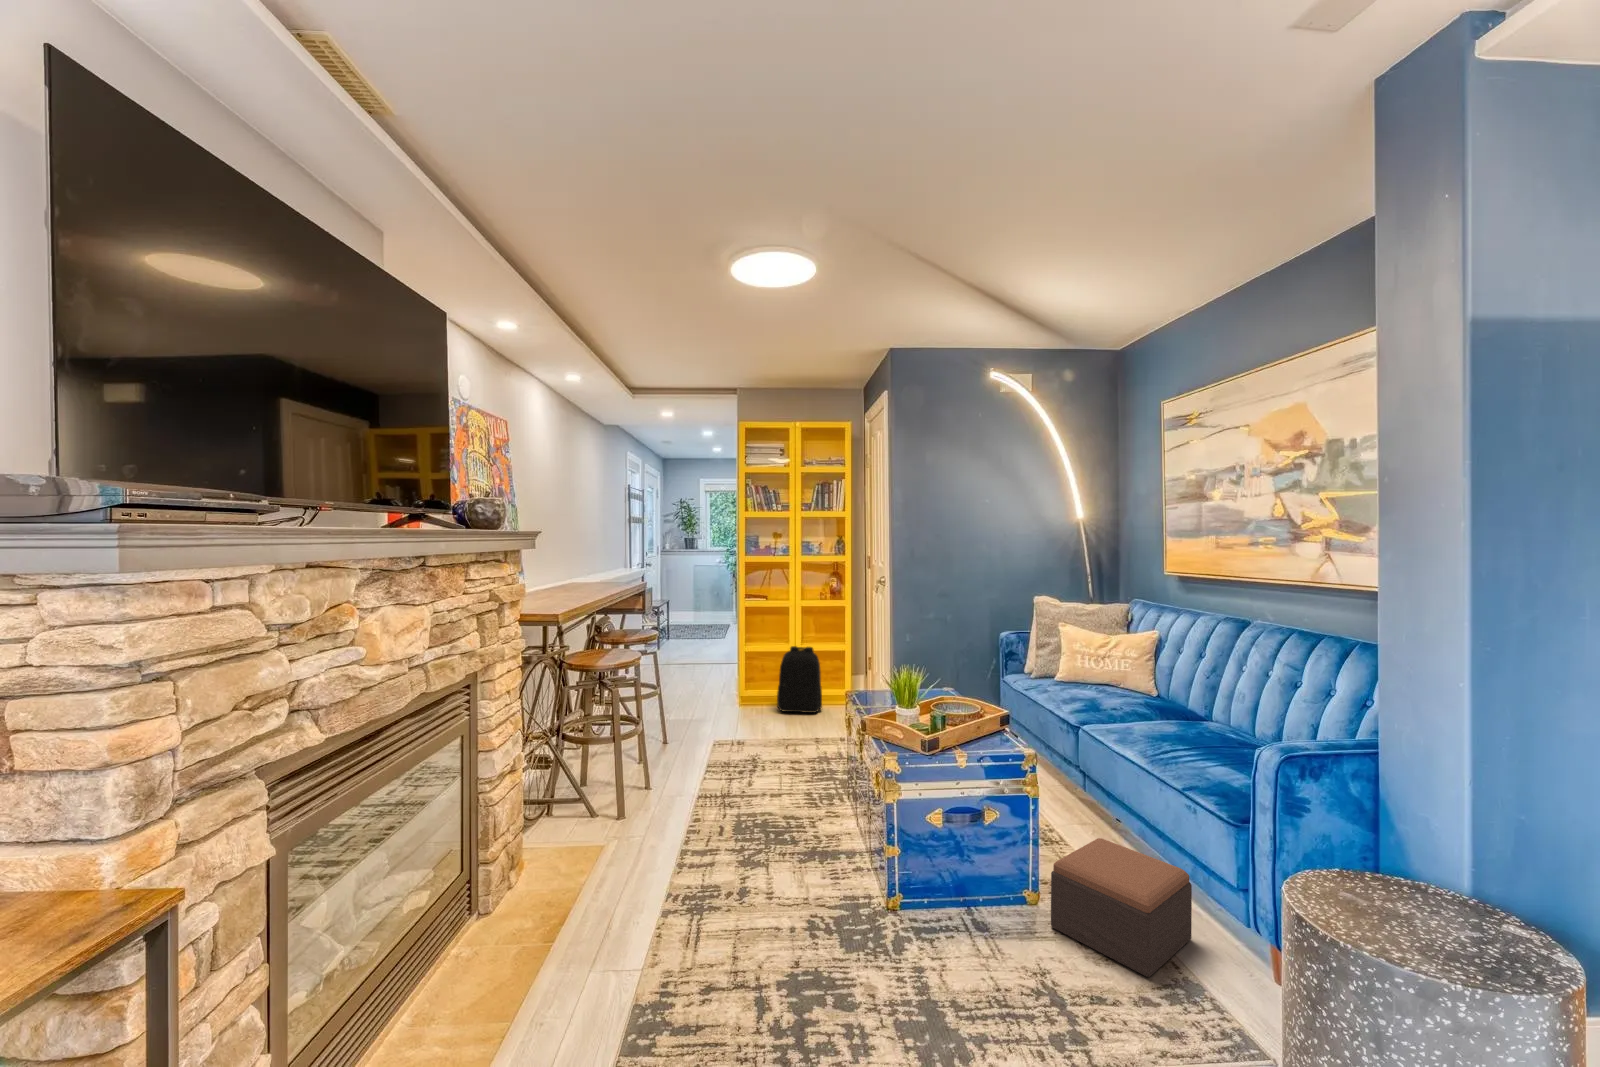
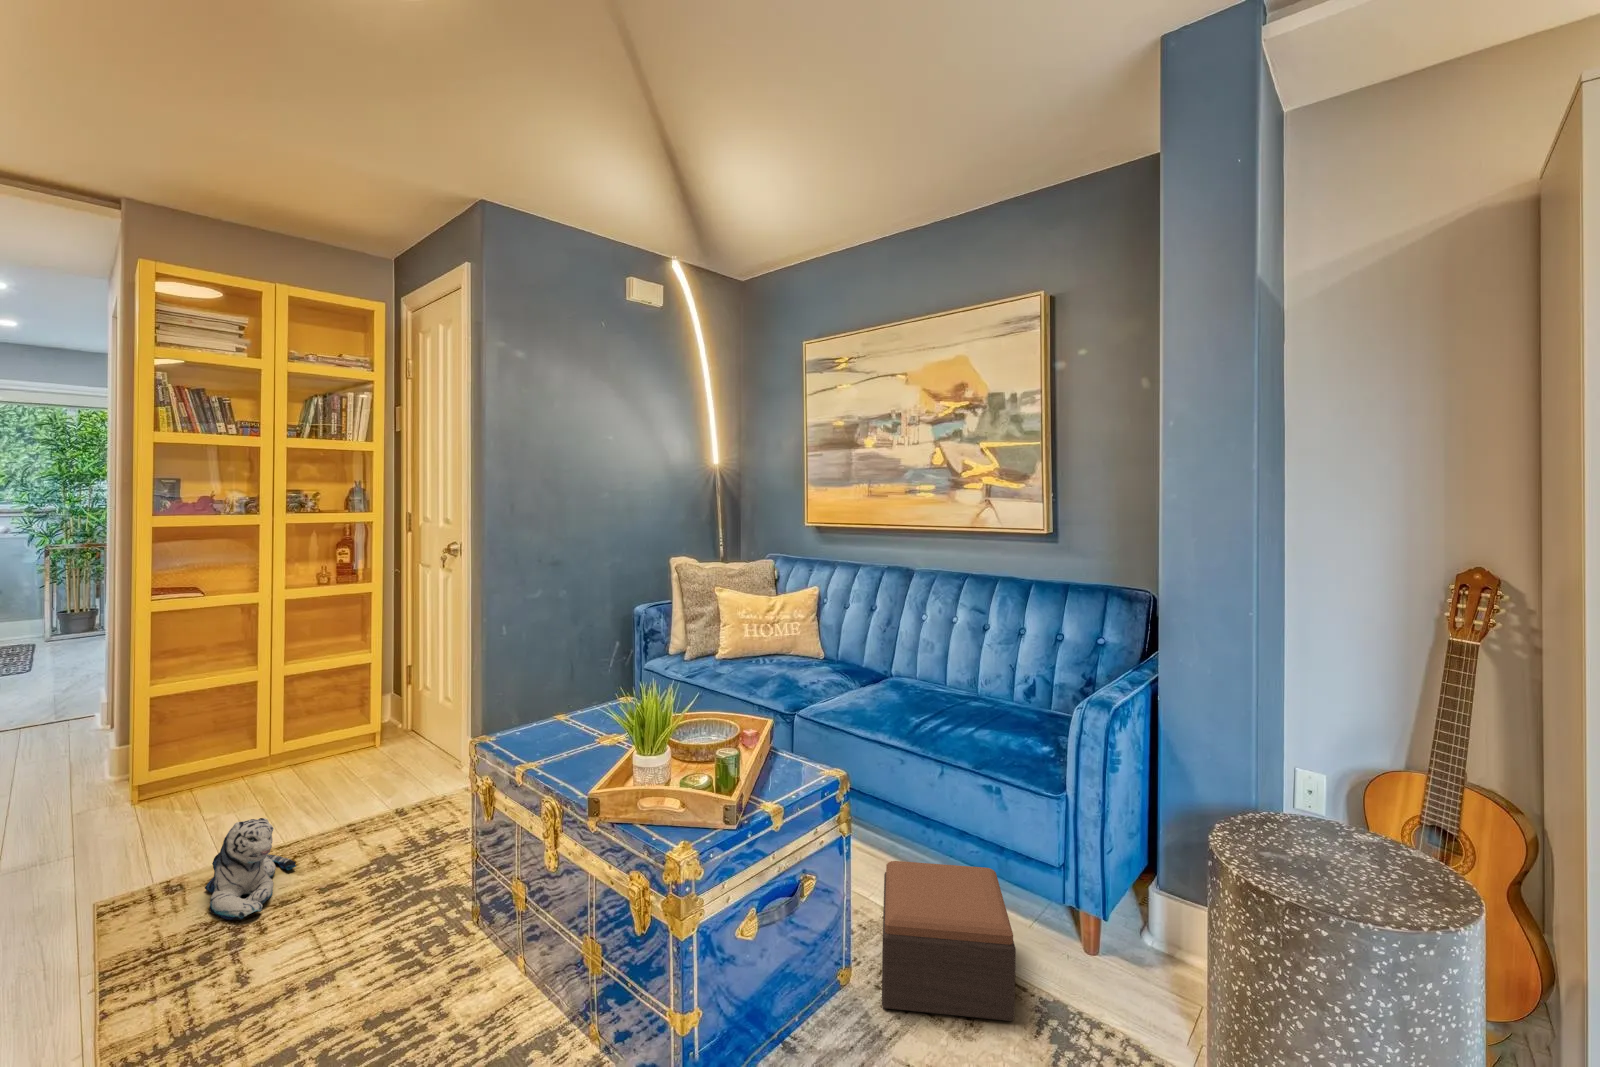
backpack: present [777,646,822,713] -> none [228,672,328,797]
plush toy: none [749,714,788,762] -> present [205,818,296,920]

